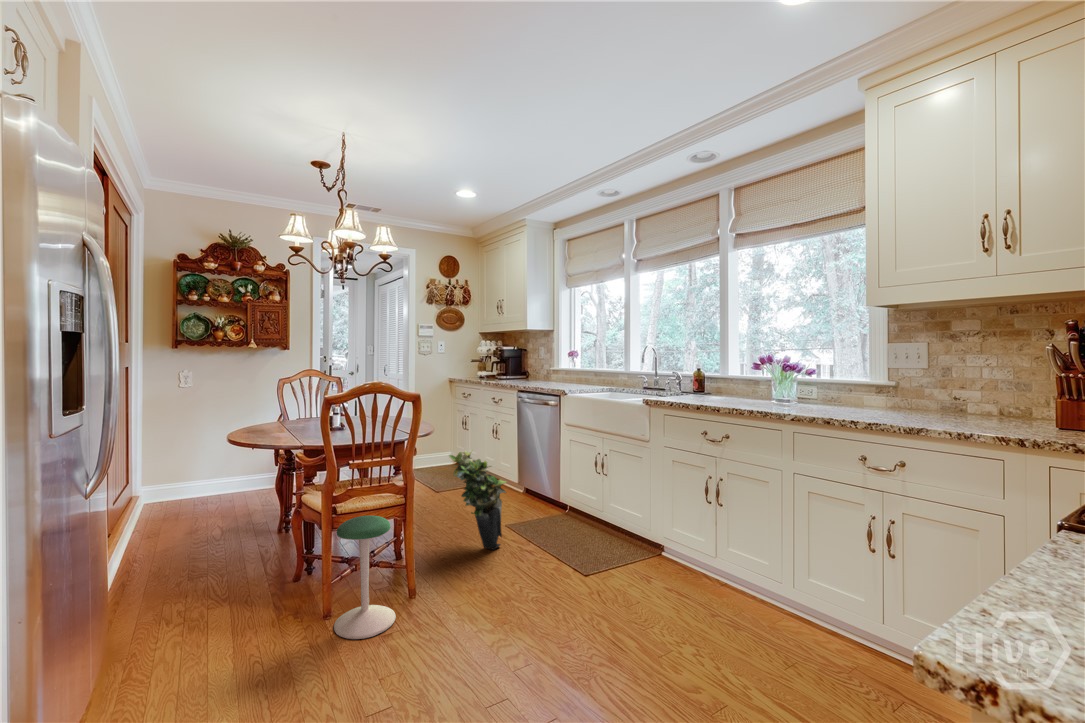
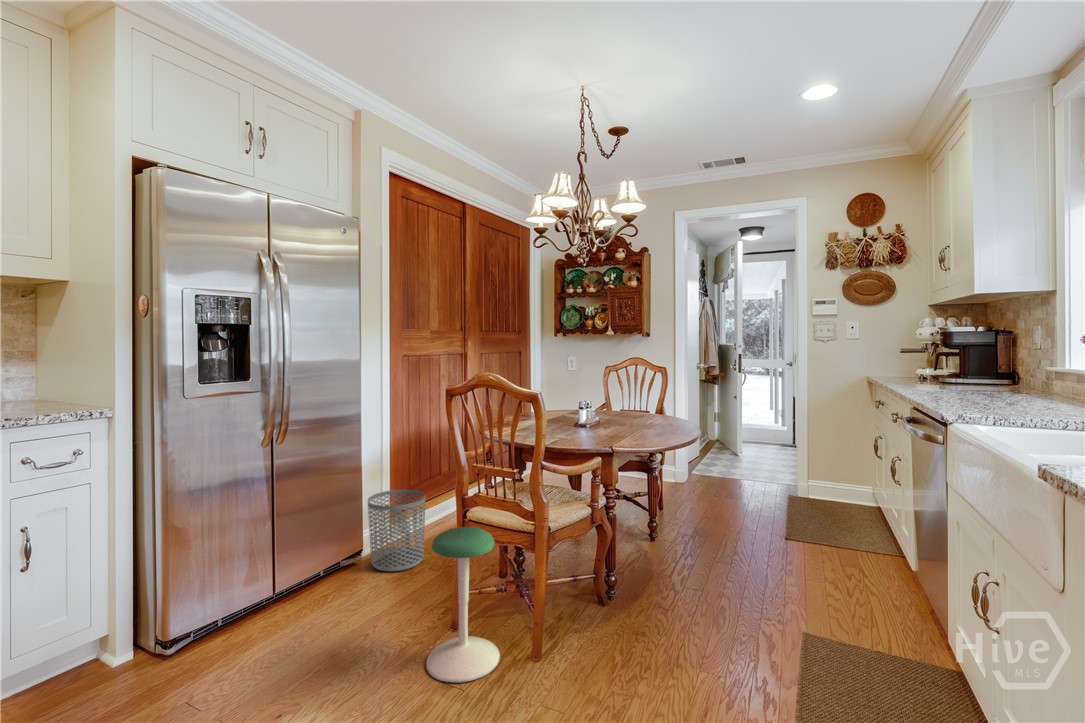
potted plant: present [449,451,506,550] -> none [669,483,765,660]
waste bin: none [114,532,195,632] -> present [368,490,425,571]

